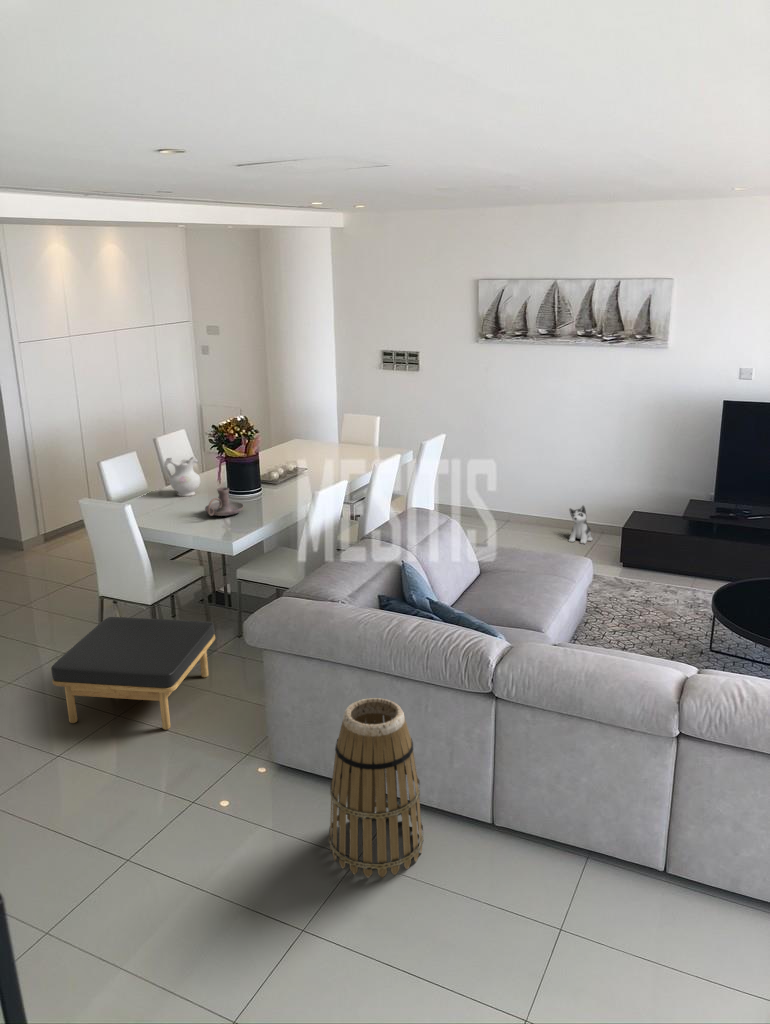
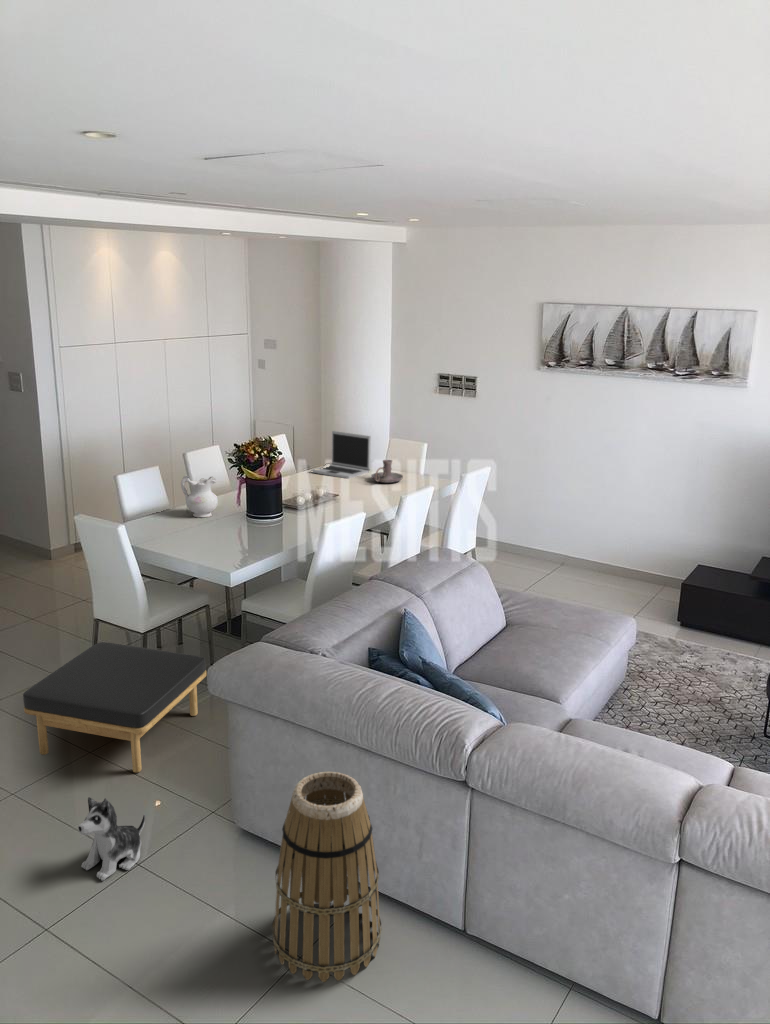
laptop: none [275,409,330,453] -> present [311,431,371,479]
candle holder: present [205,488,244,516] -> present [371,460,403,483]
plush toy: present [569,506,592,544] -> present [78,797,145,881]

